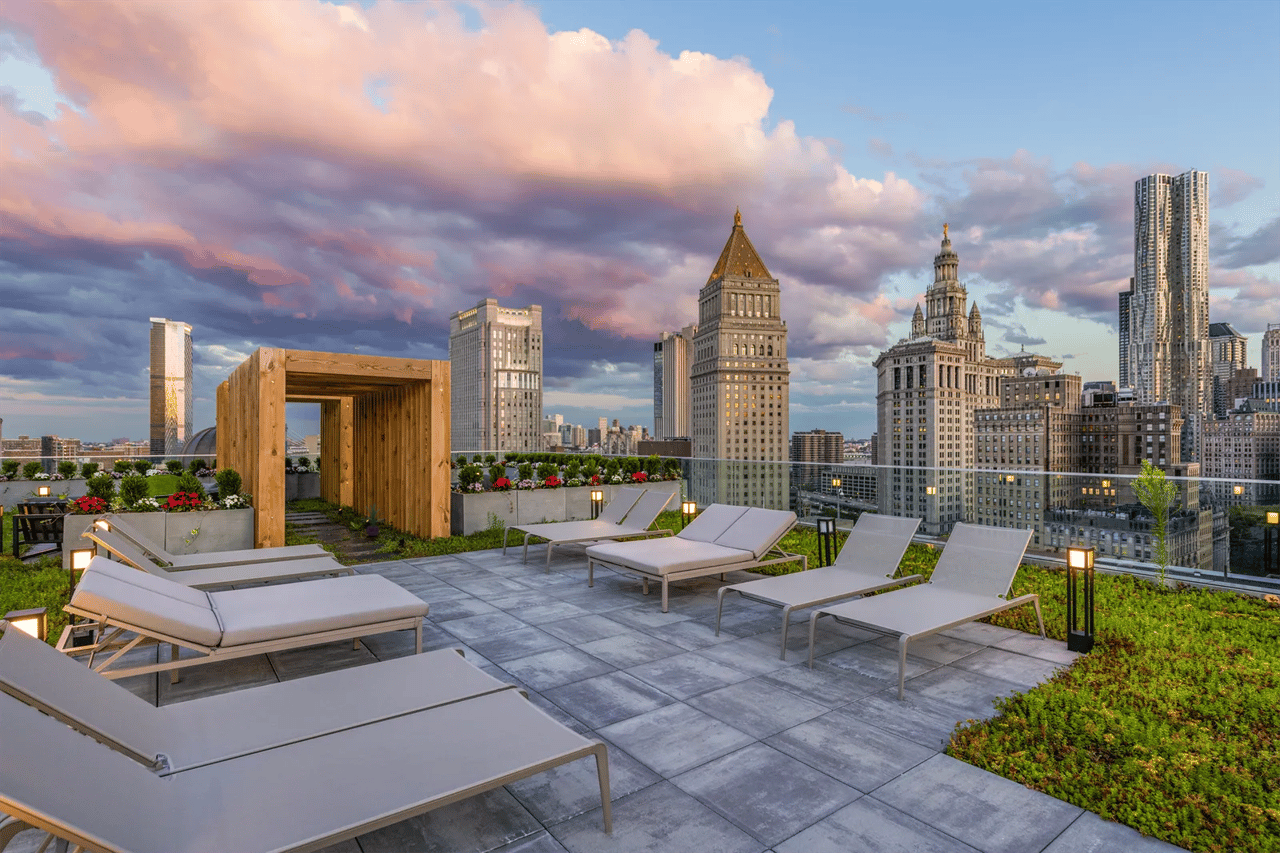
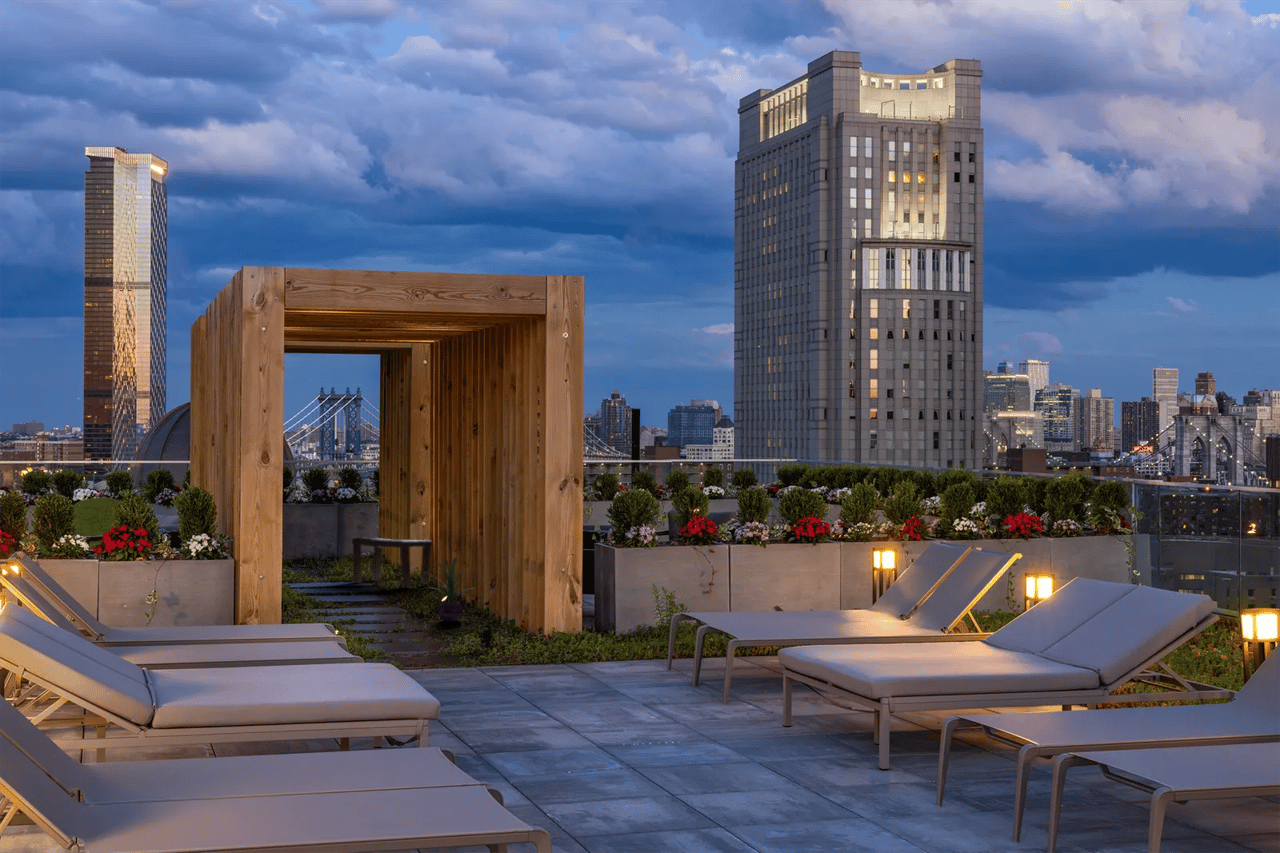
bench: none [306,496,353,521] -> present [352,537,432,588]

